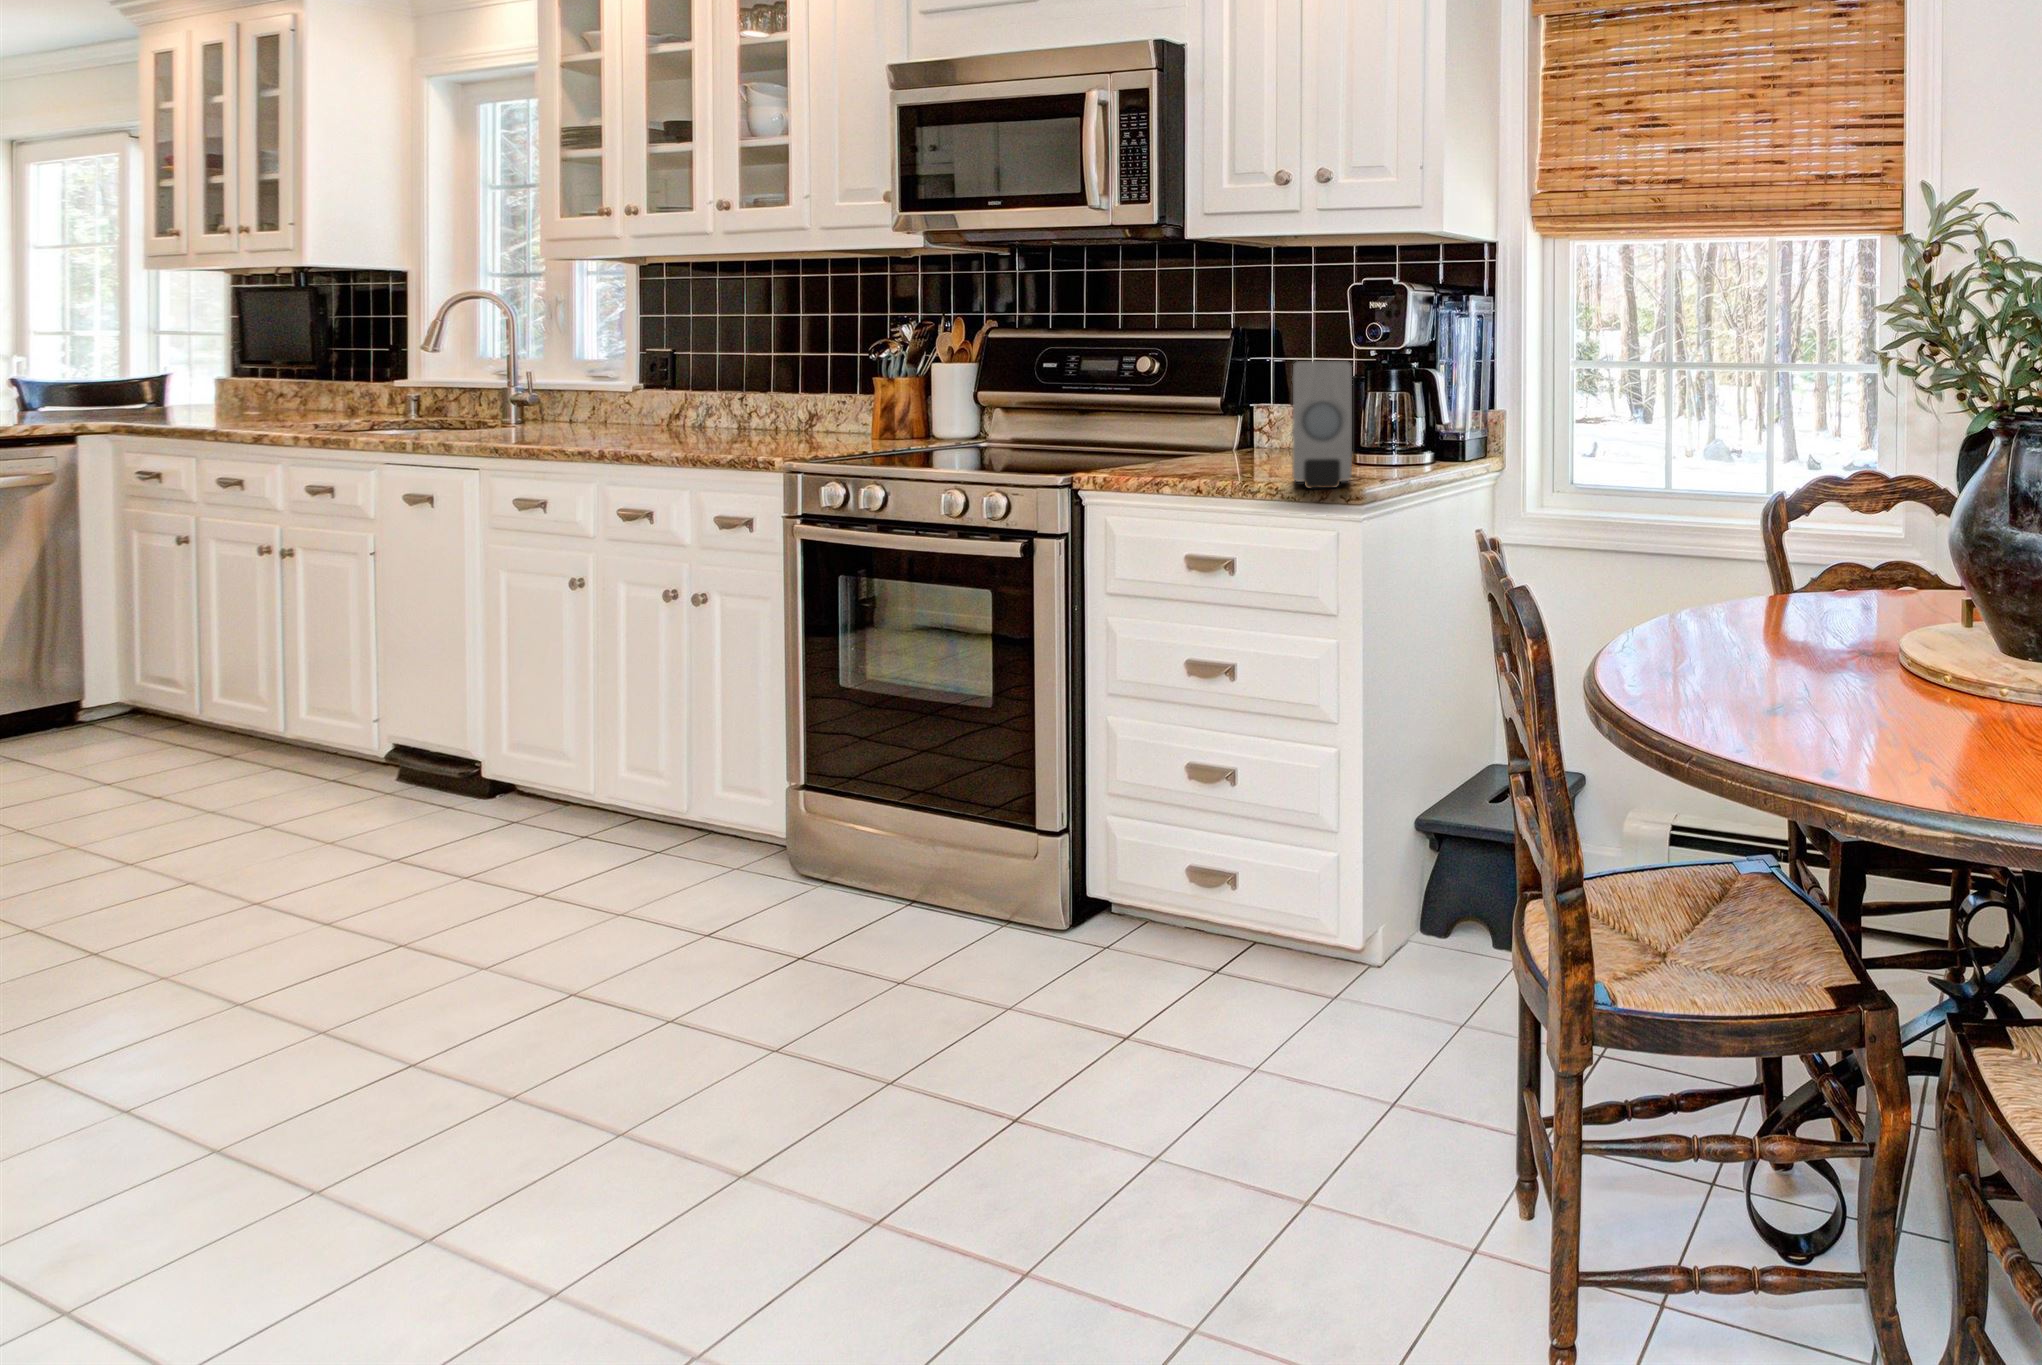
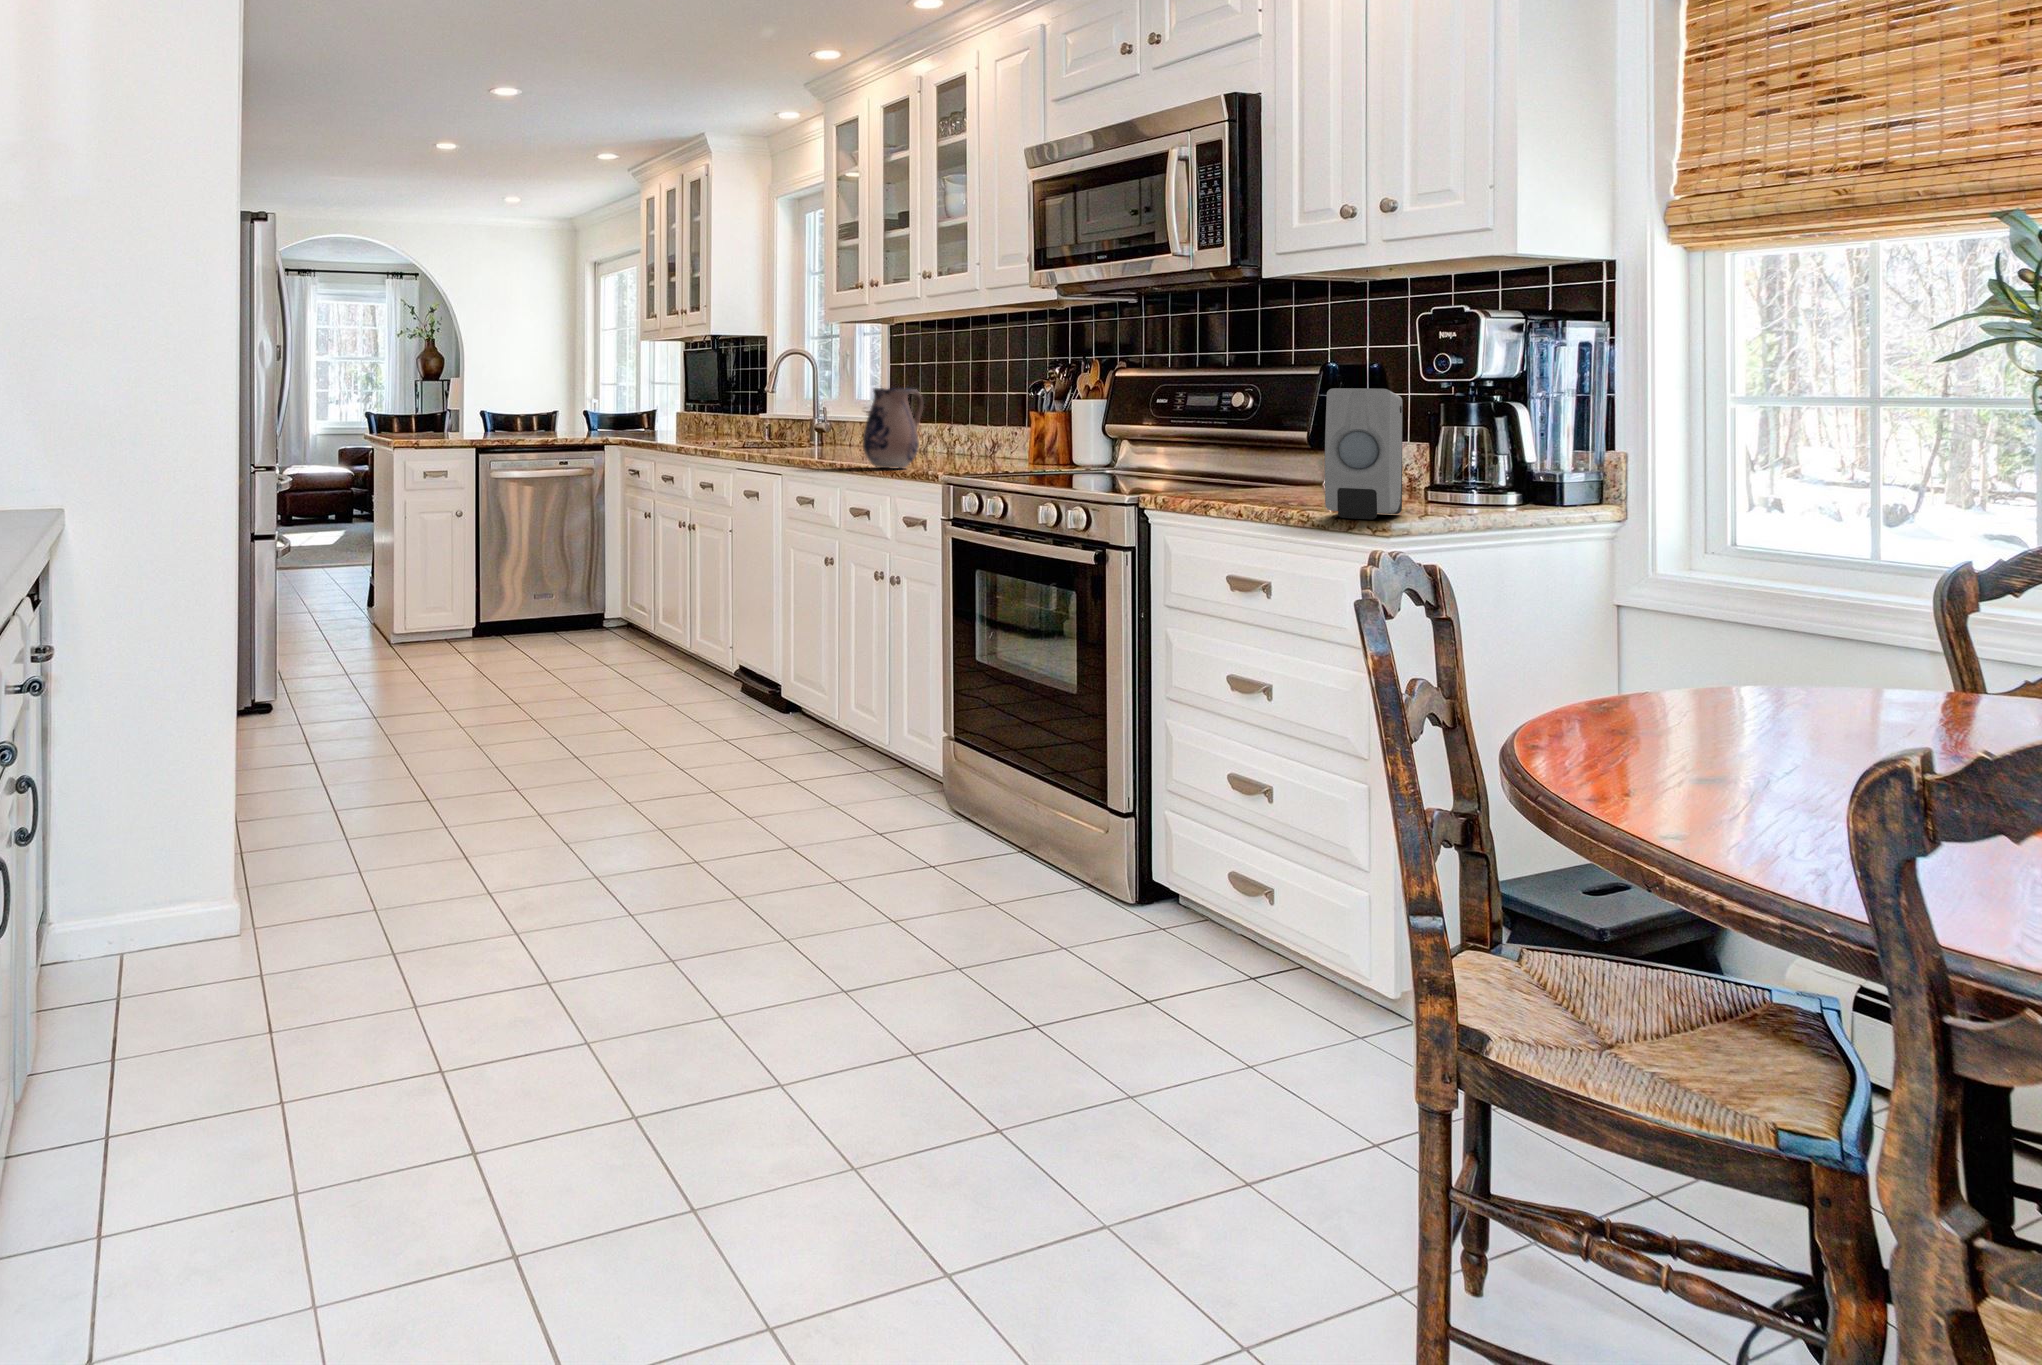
ceramic pitcher: none [647,353,733,455] -> present [863,388,923,468]

